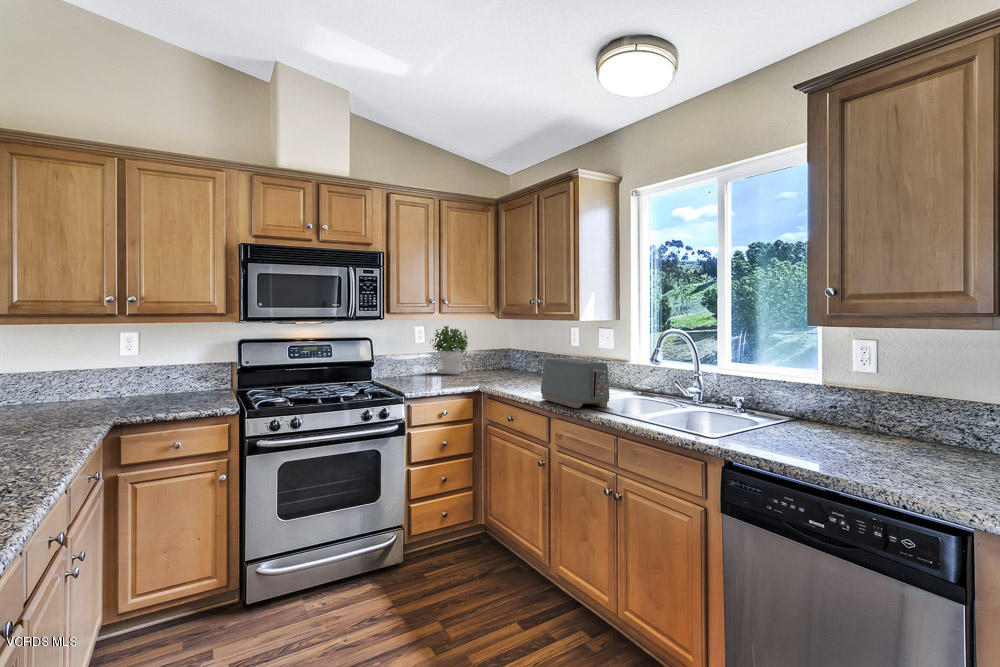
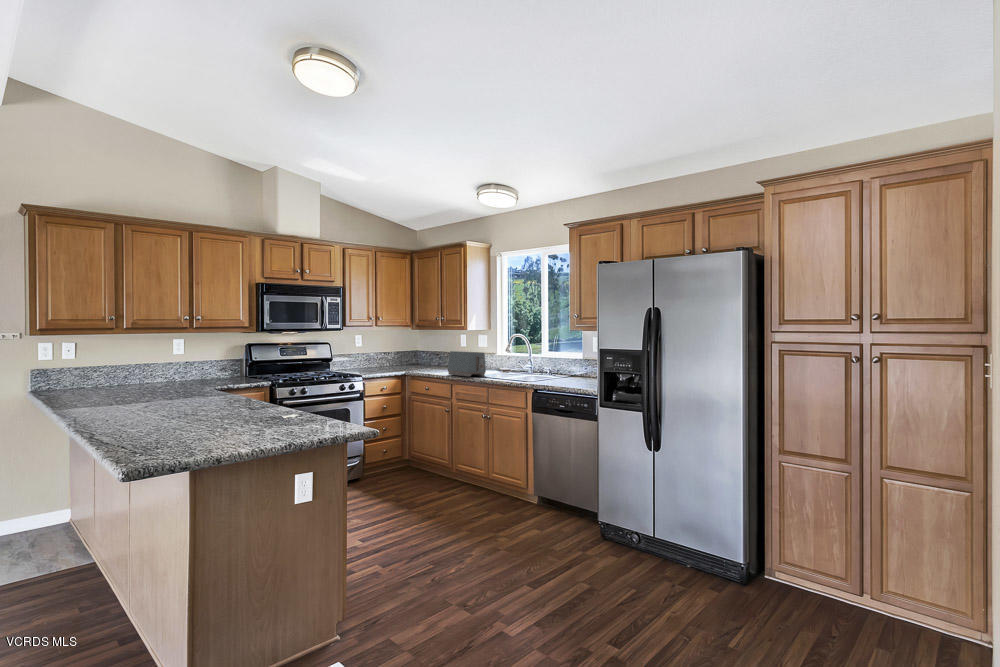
potted plant: present [430,326,468,374] -> none [364,334,392,367]

